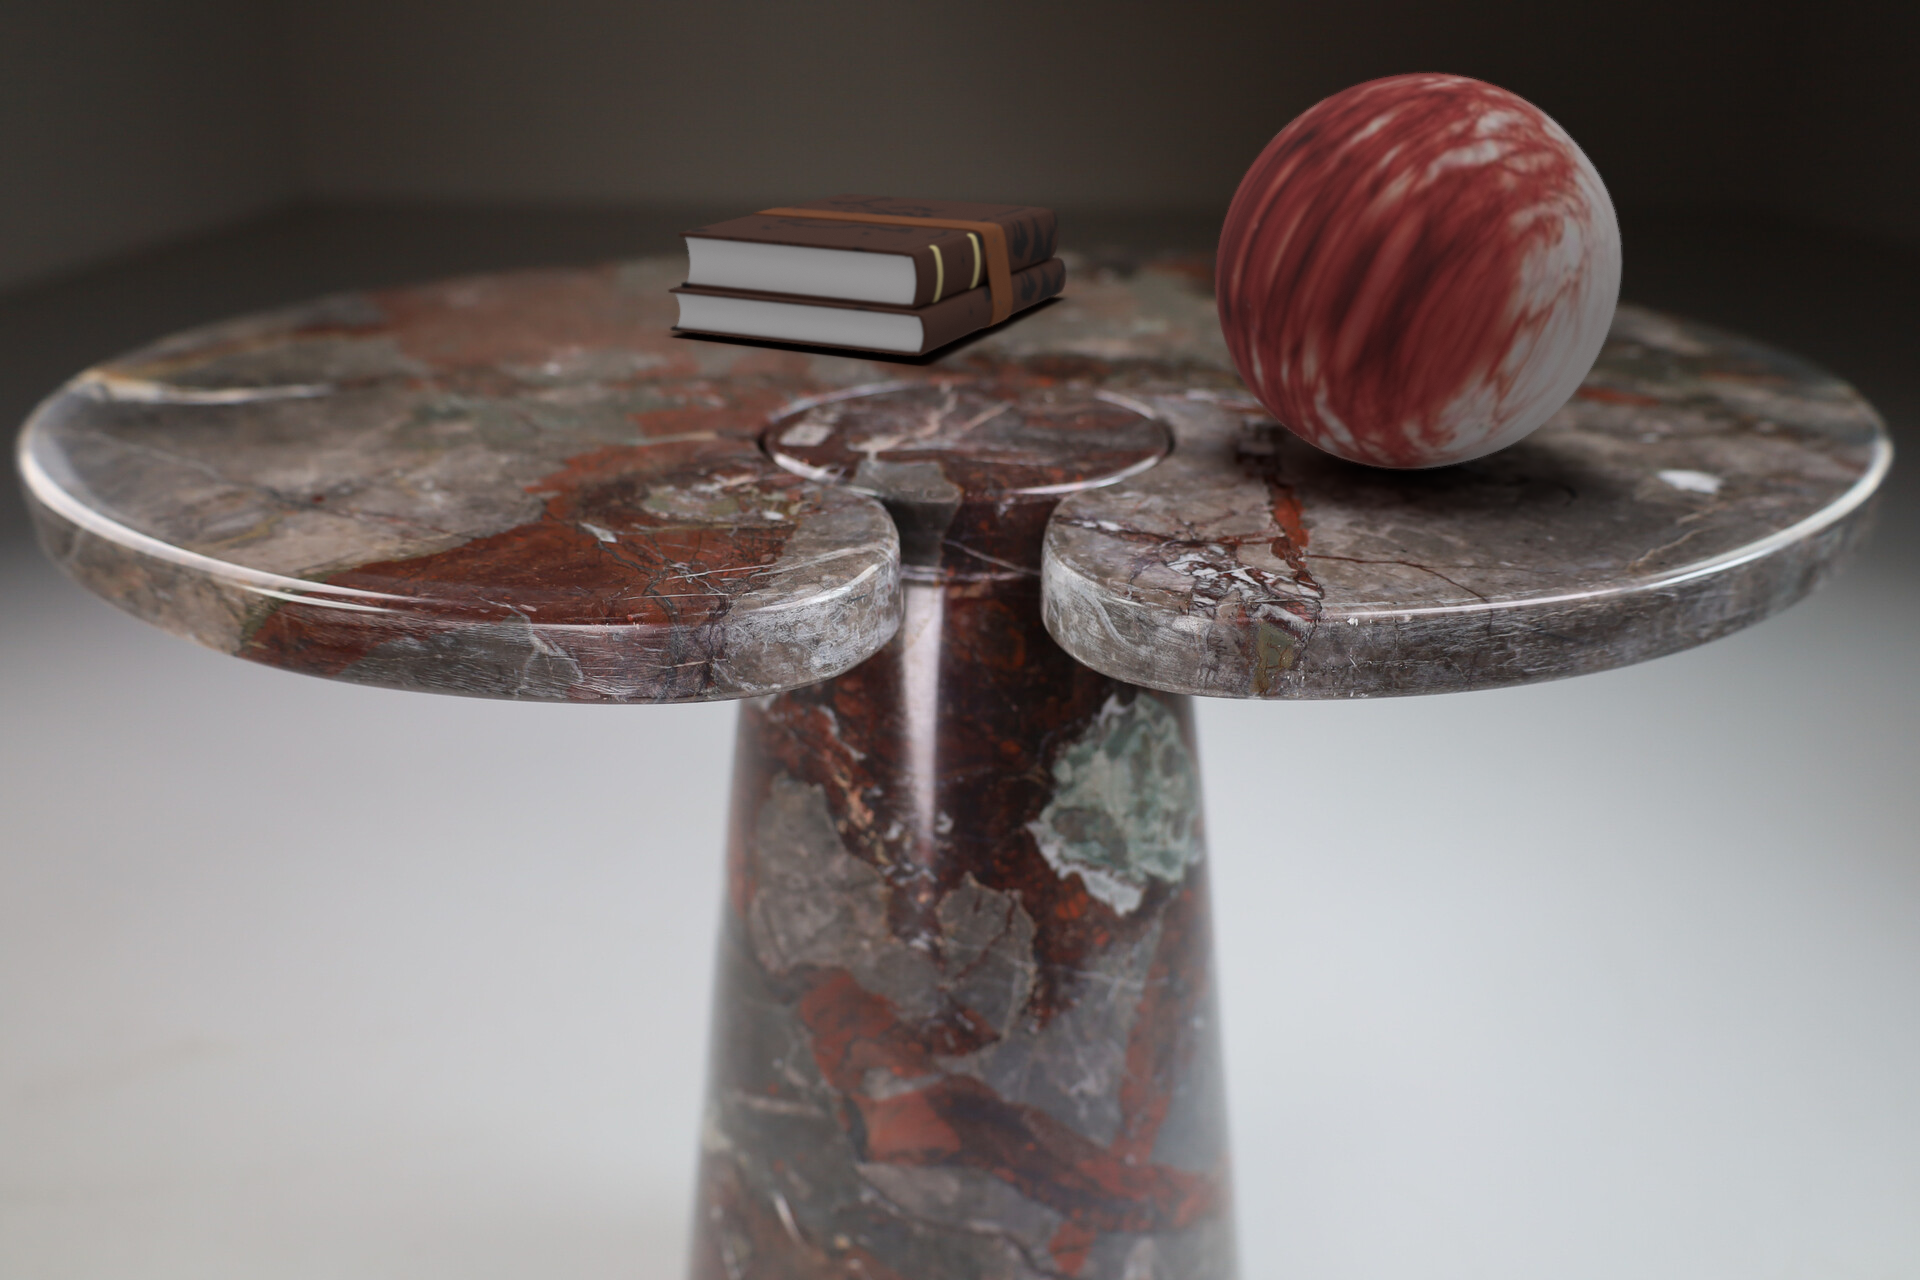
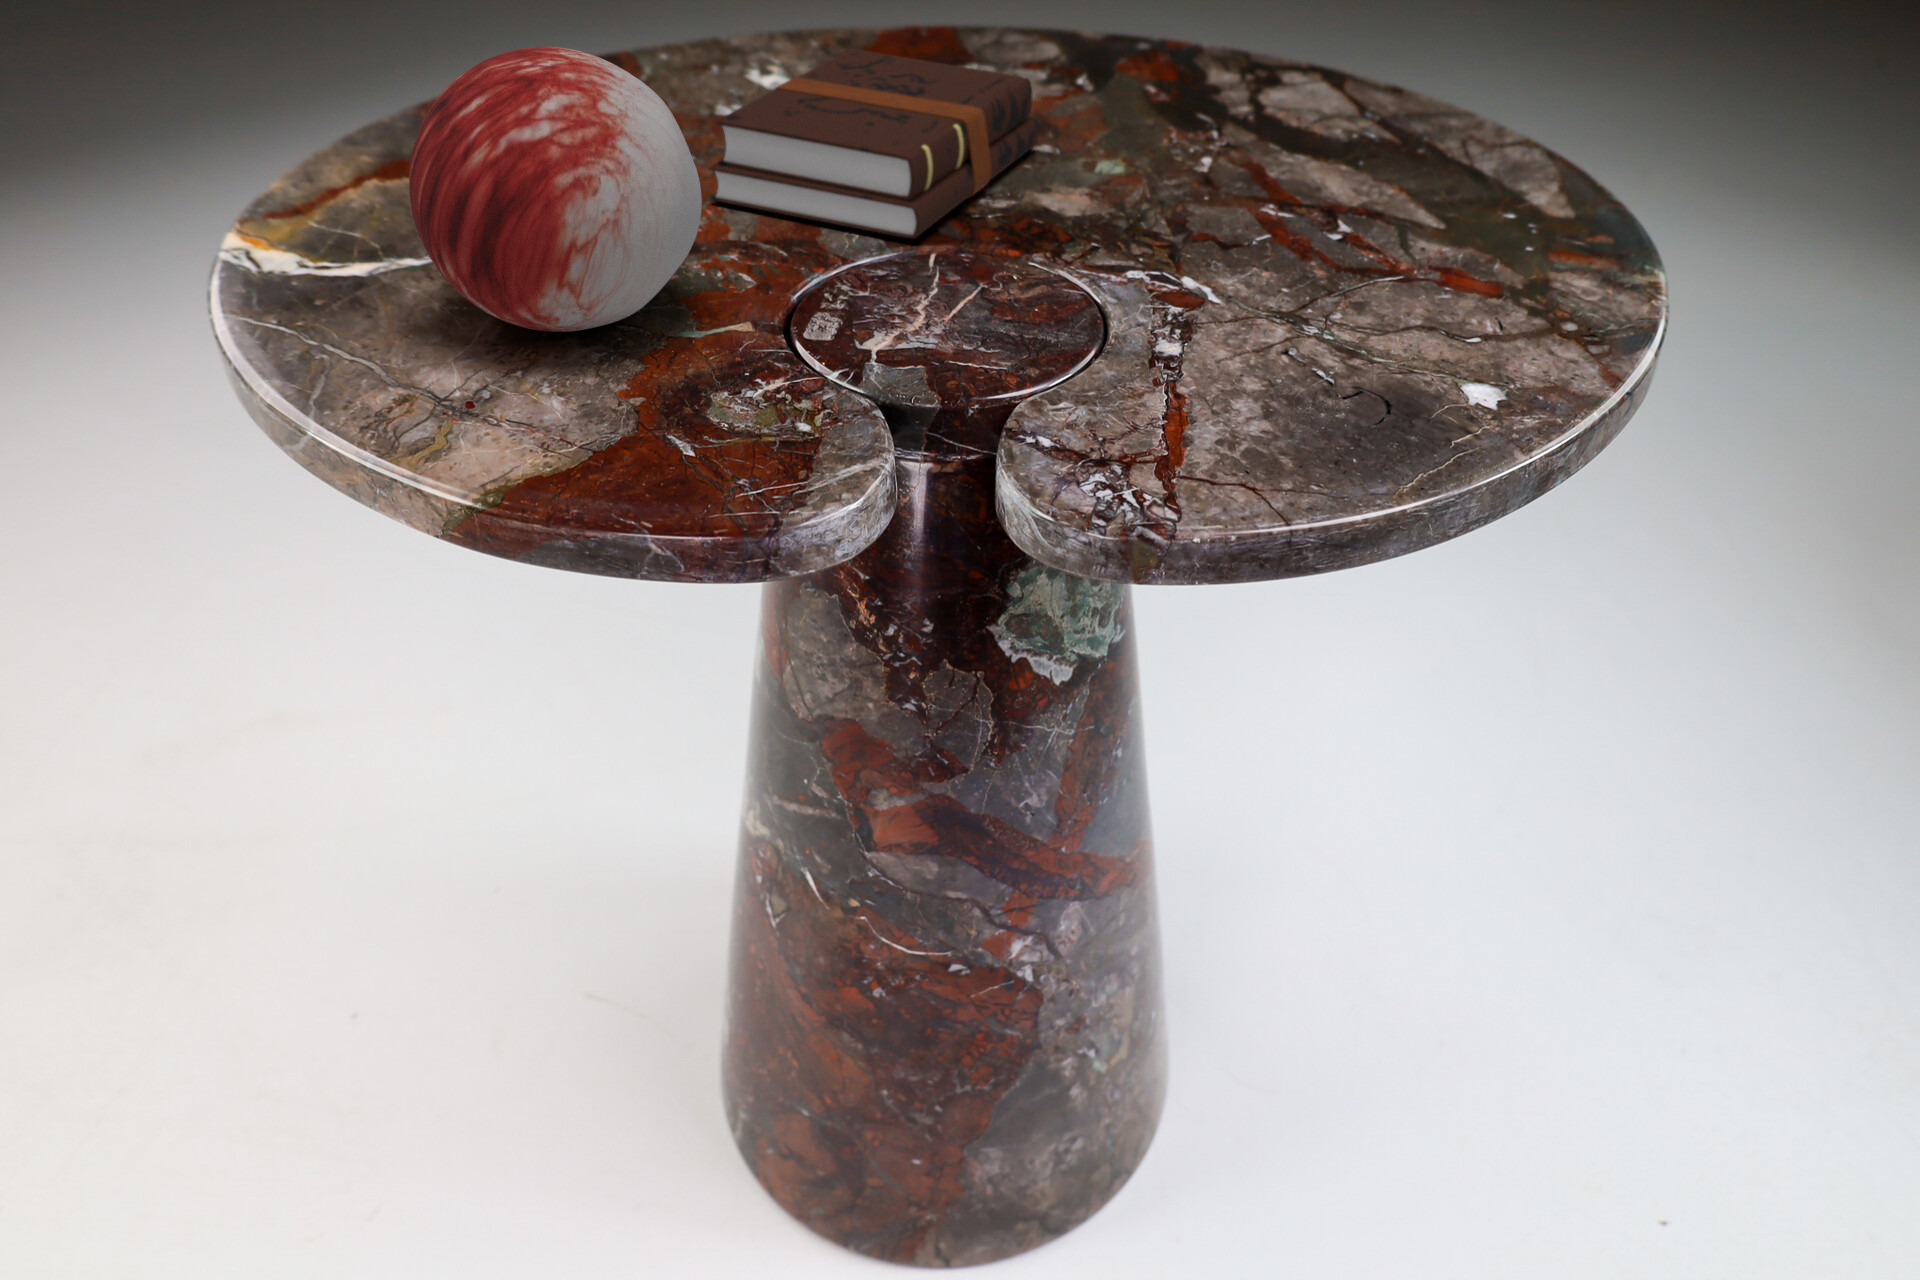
decorative orb: present [1215,73,1622,469] -> present [409,47,702,332]

